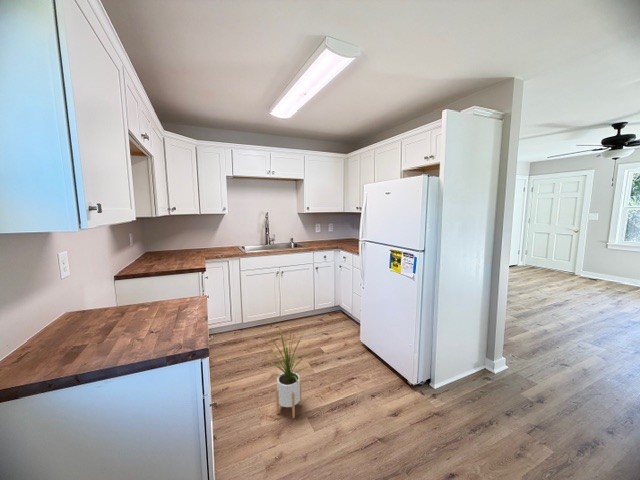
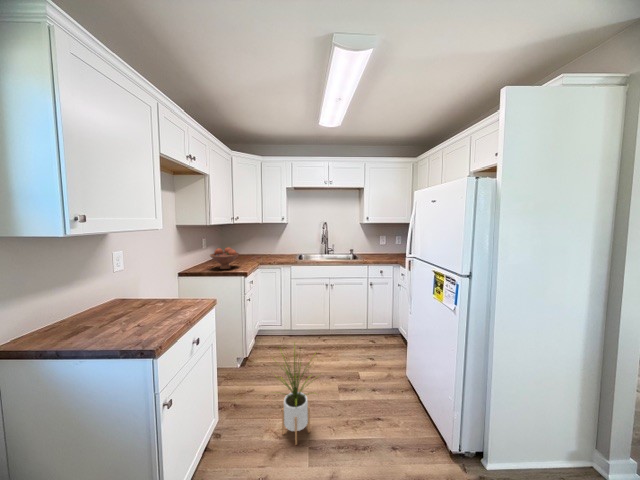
fruit bowl: none [148,241,185,266] -> present [210,247,239,269]

